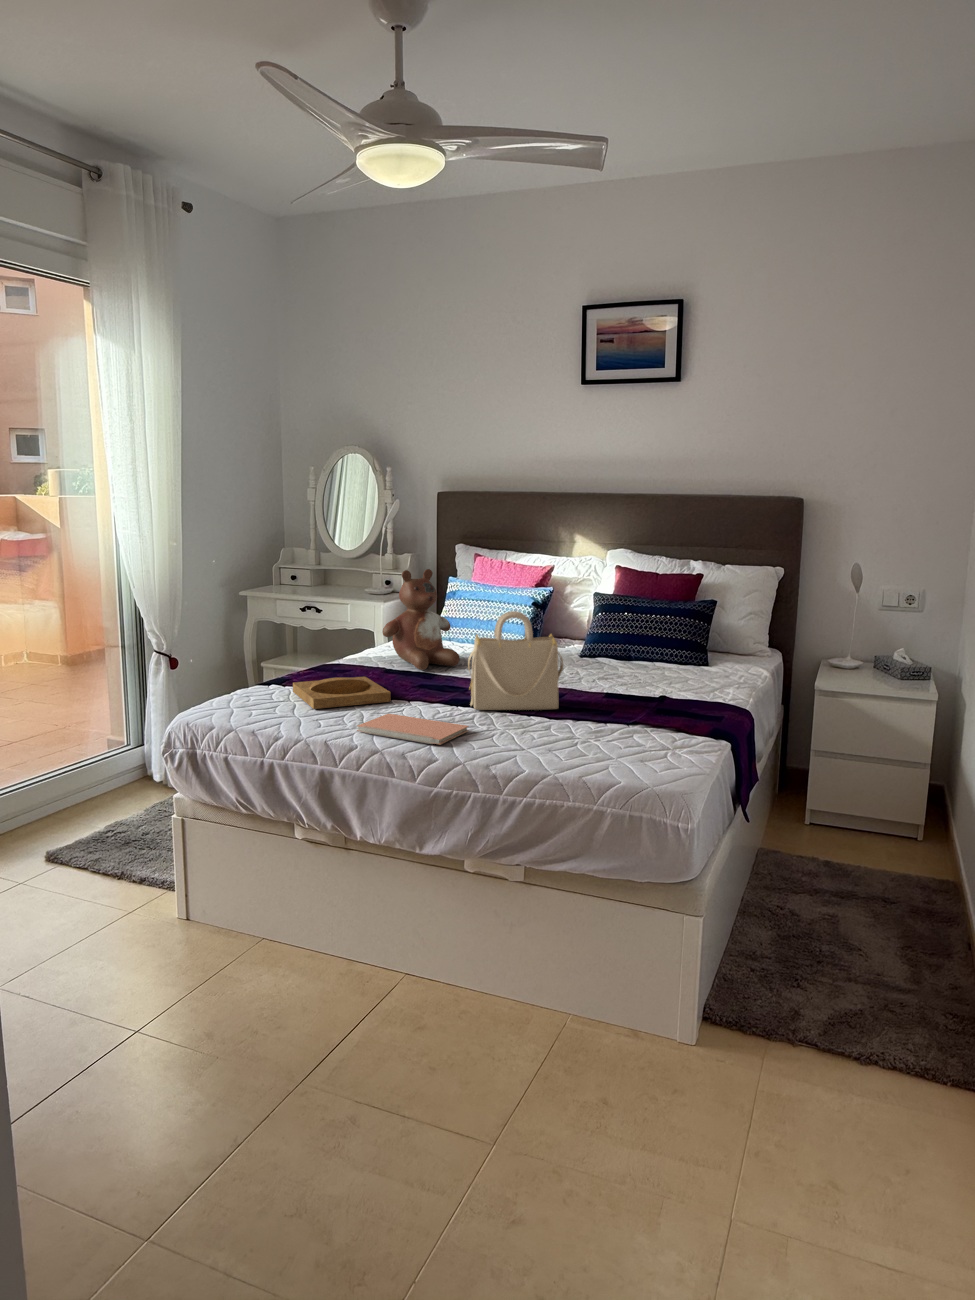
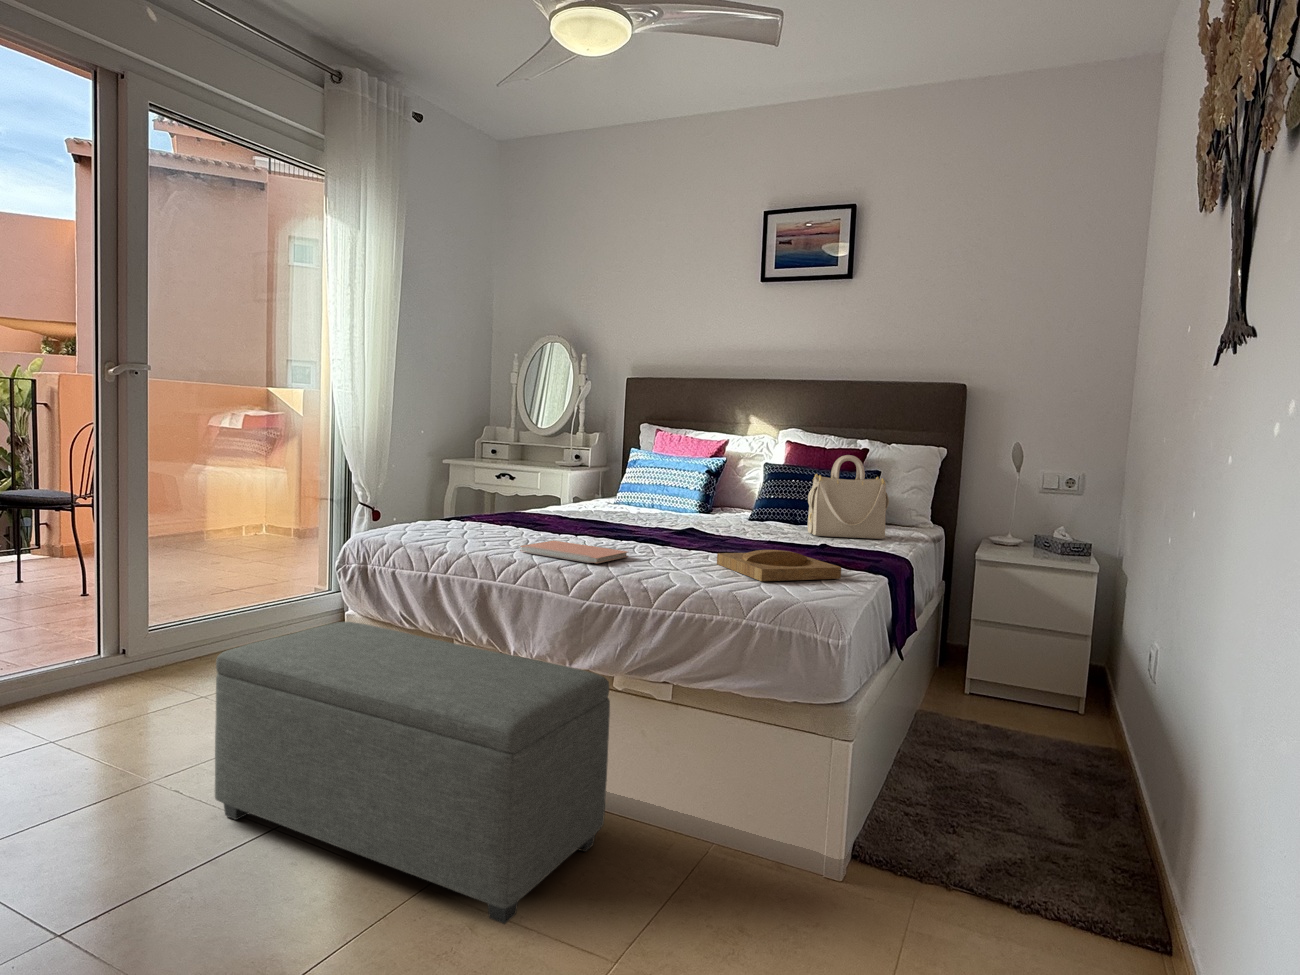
stuffed bear: present [383,569,460,670] -> none [563,426,634,518]
handbag: present [468,611,563,710] -> present [808,455,889,539]
tray: present [293,677,391,709] -> present [717,550,841,581]
ottoman: none [68,813,466,1110] -> present [215,622,610,924]

